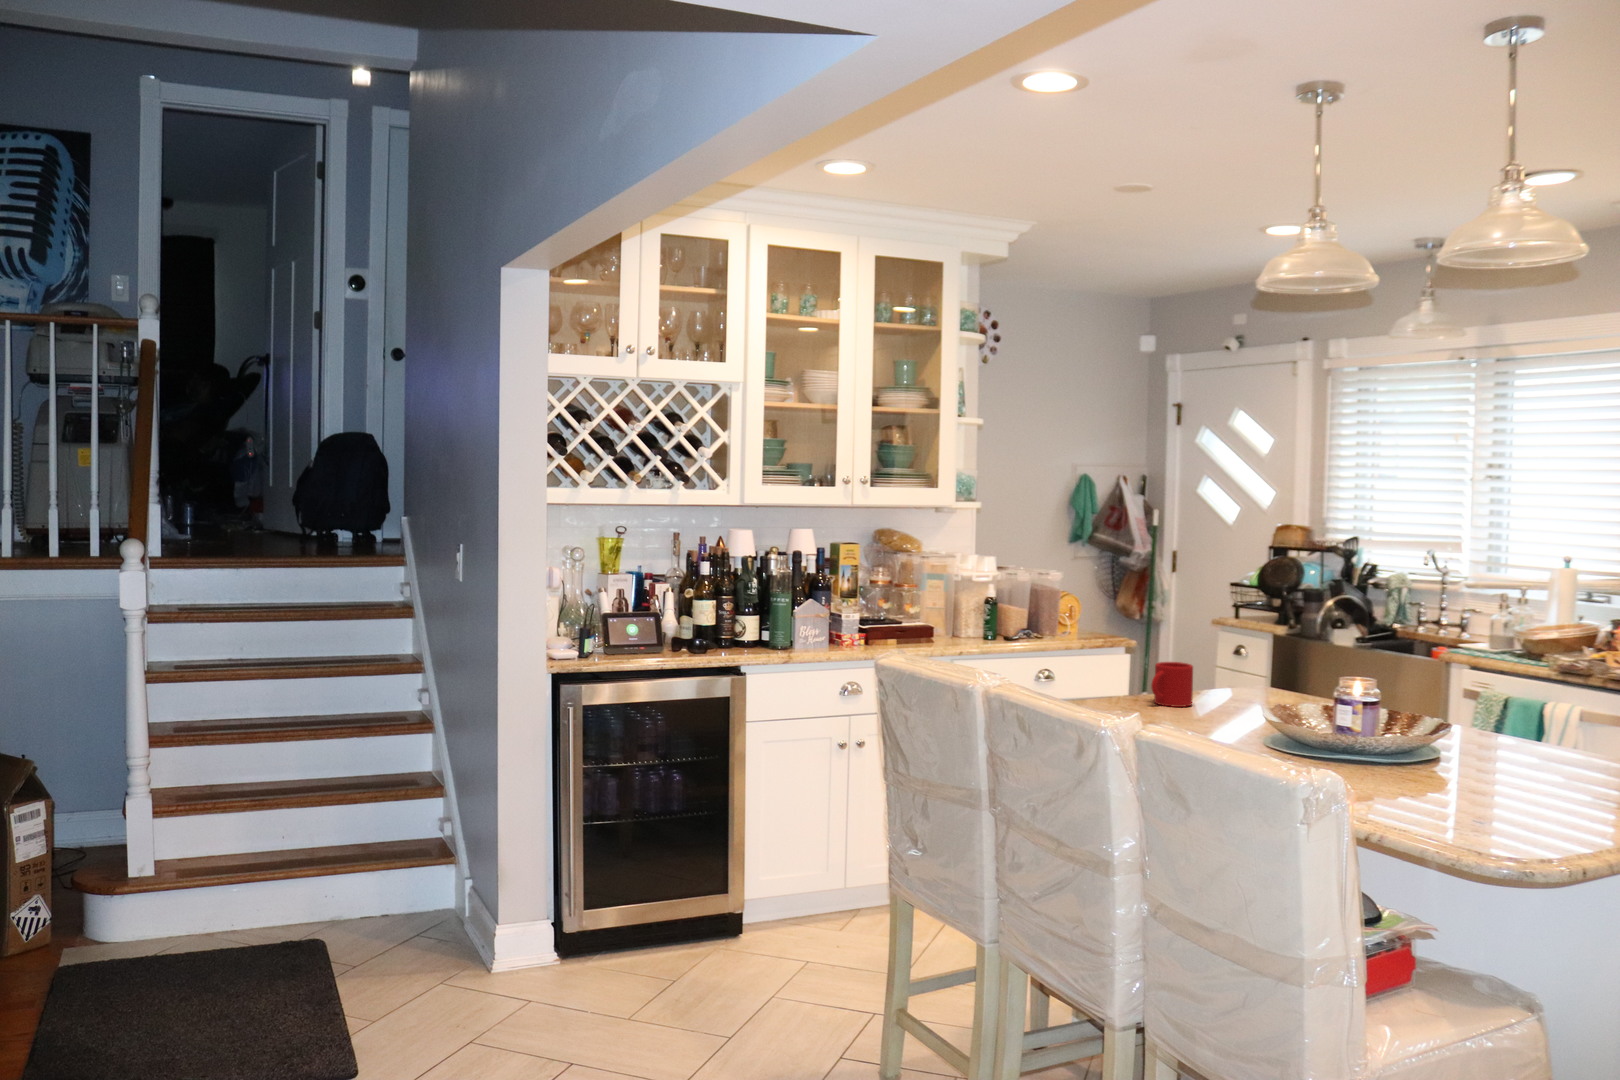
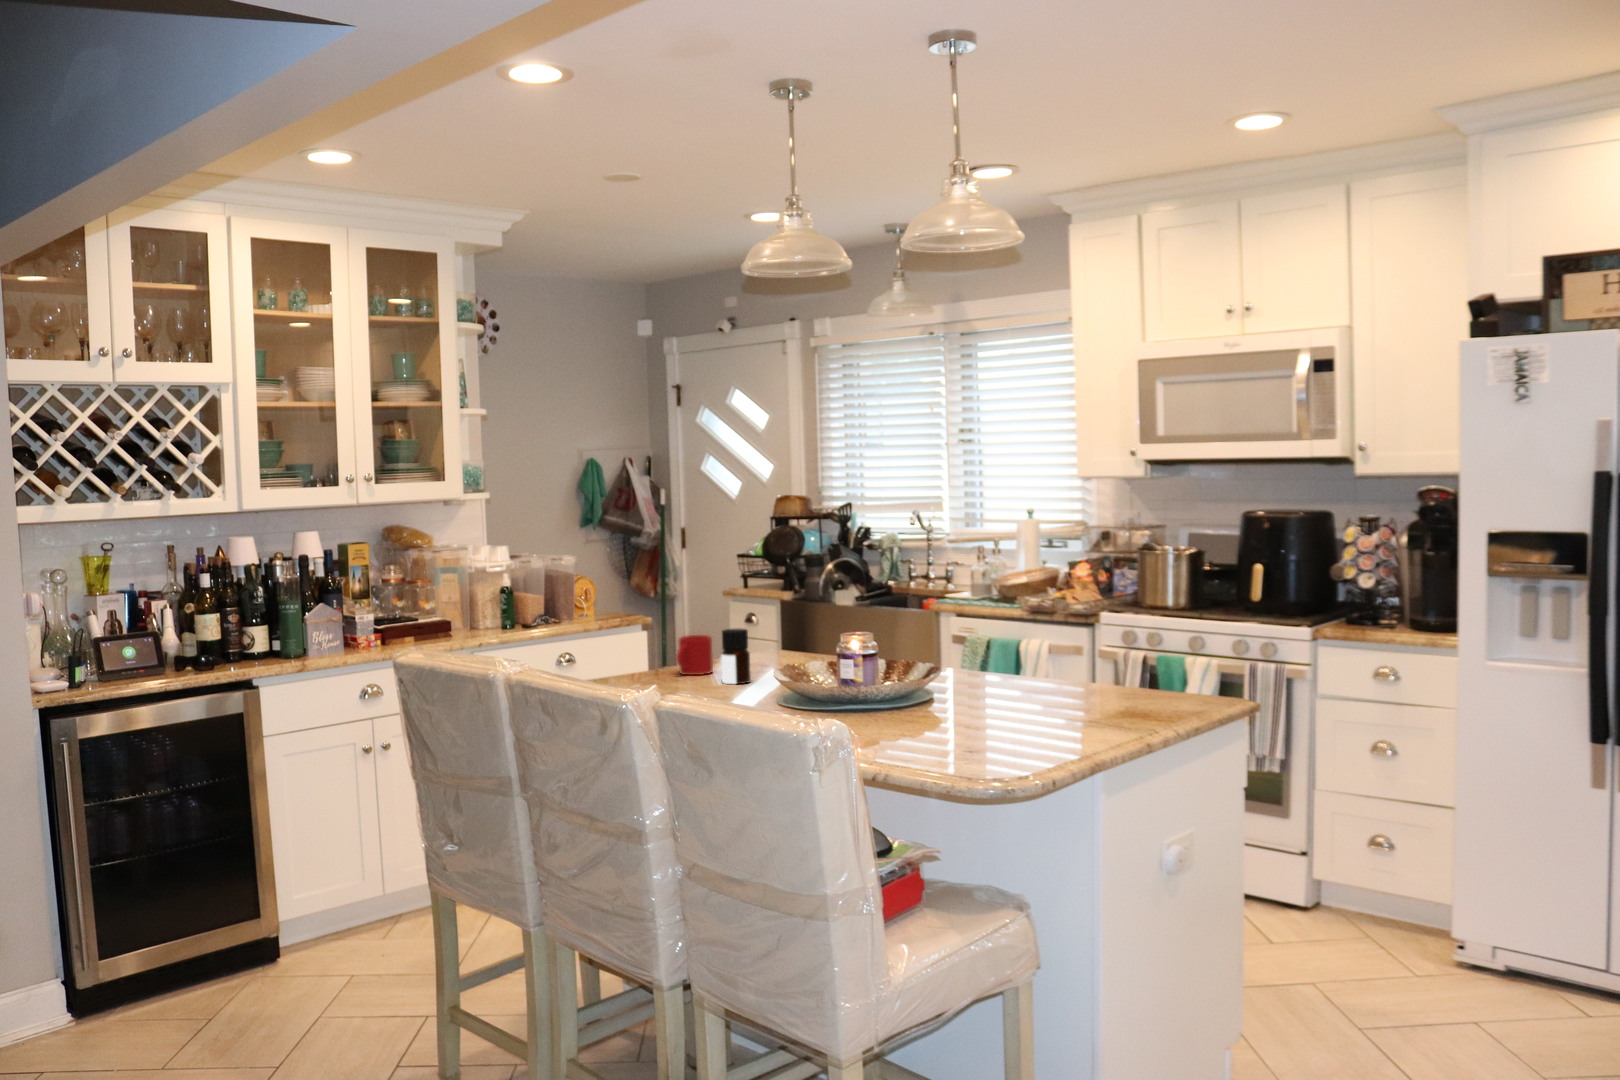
bottle: none [1202,659,1237,723] -> present [721,628,751,684]

